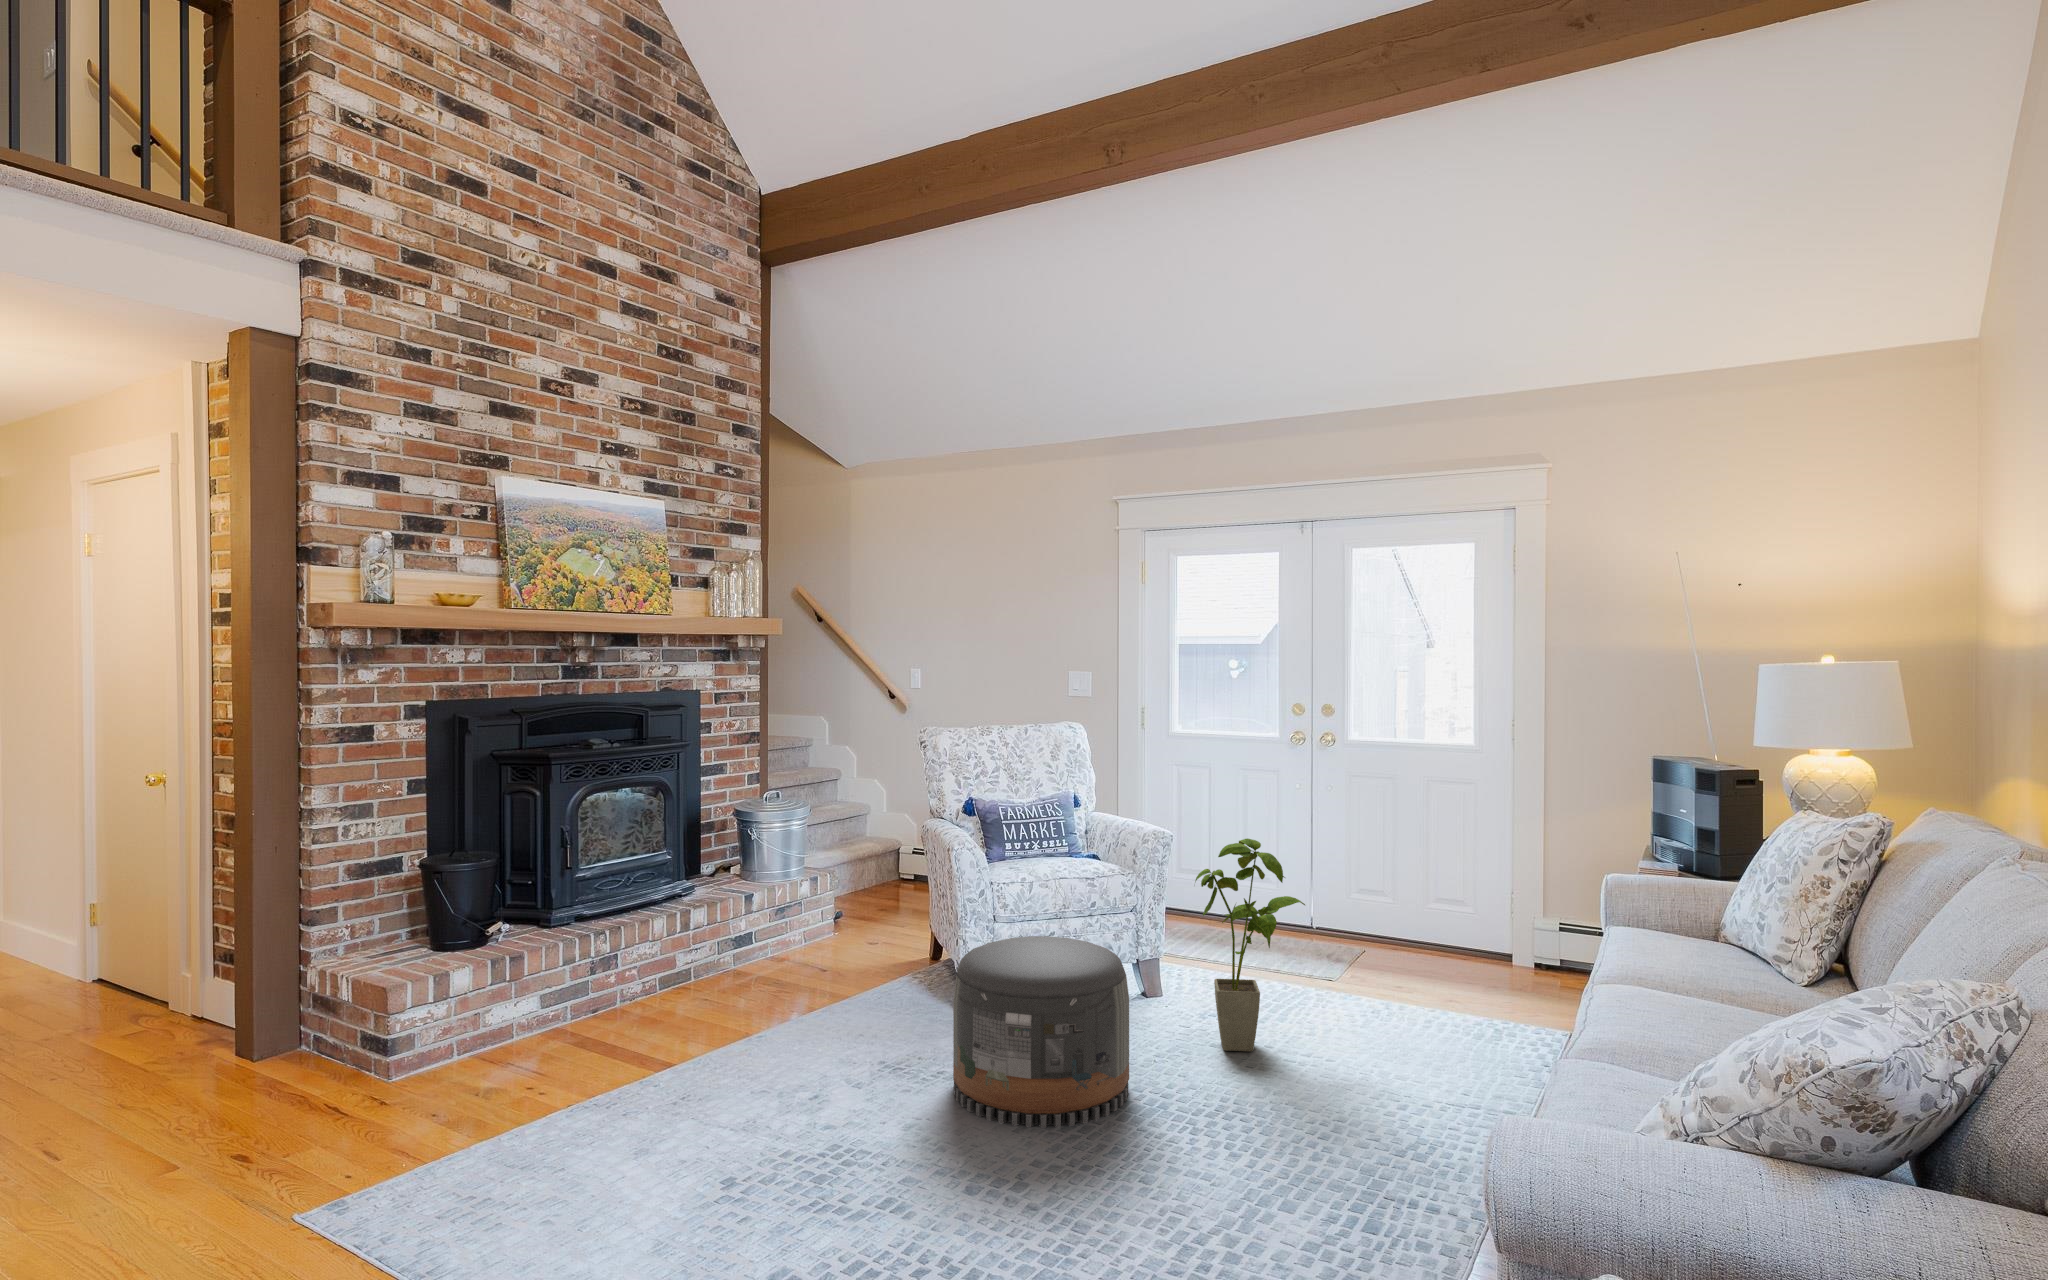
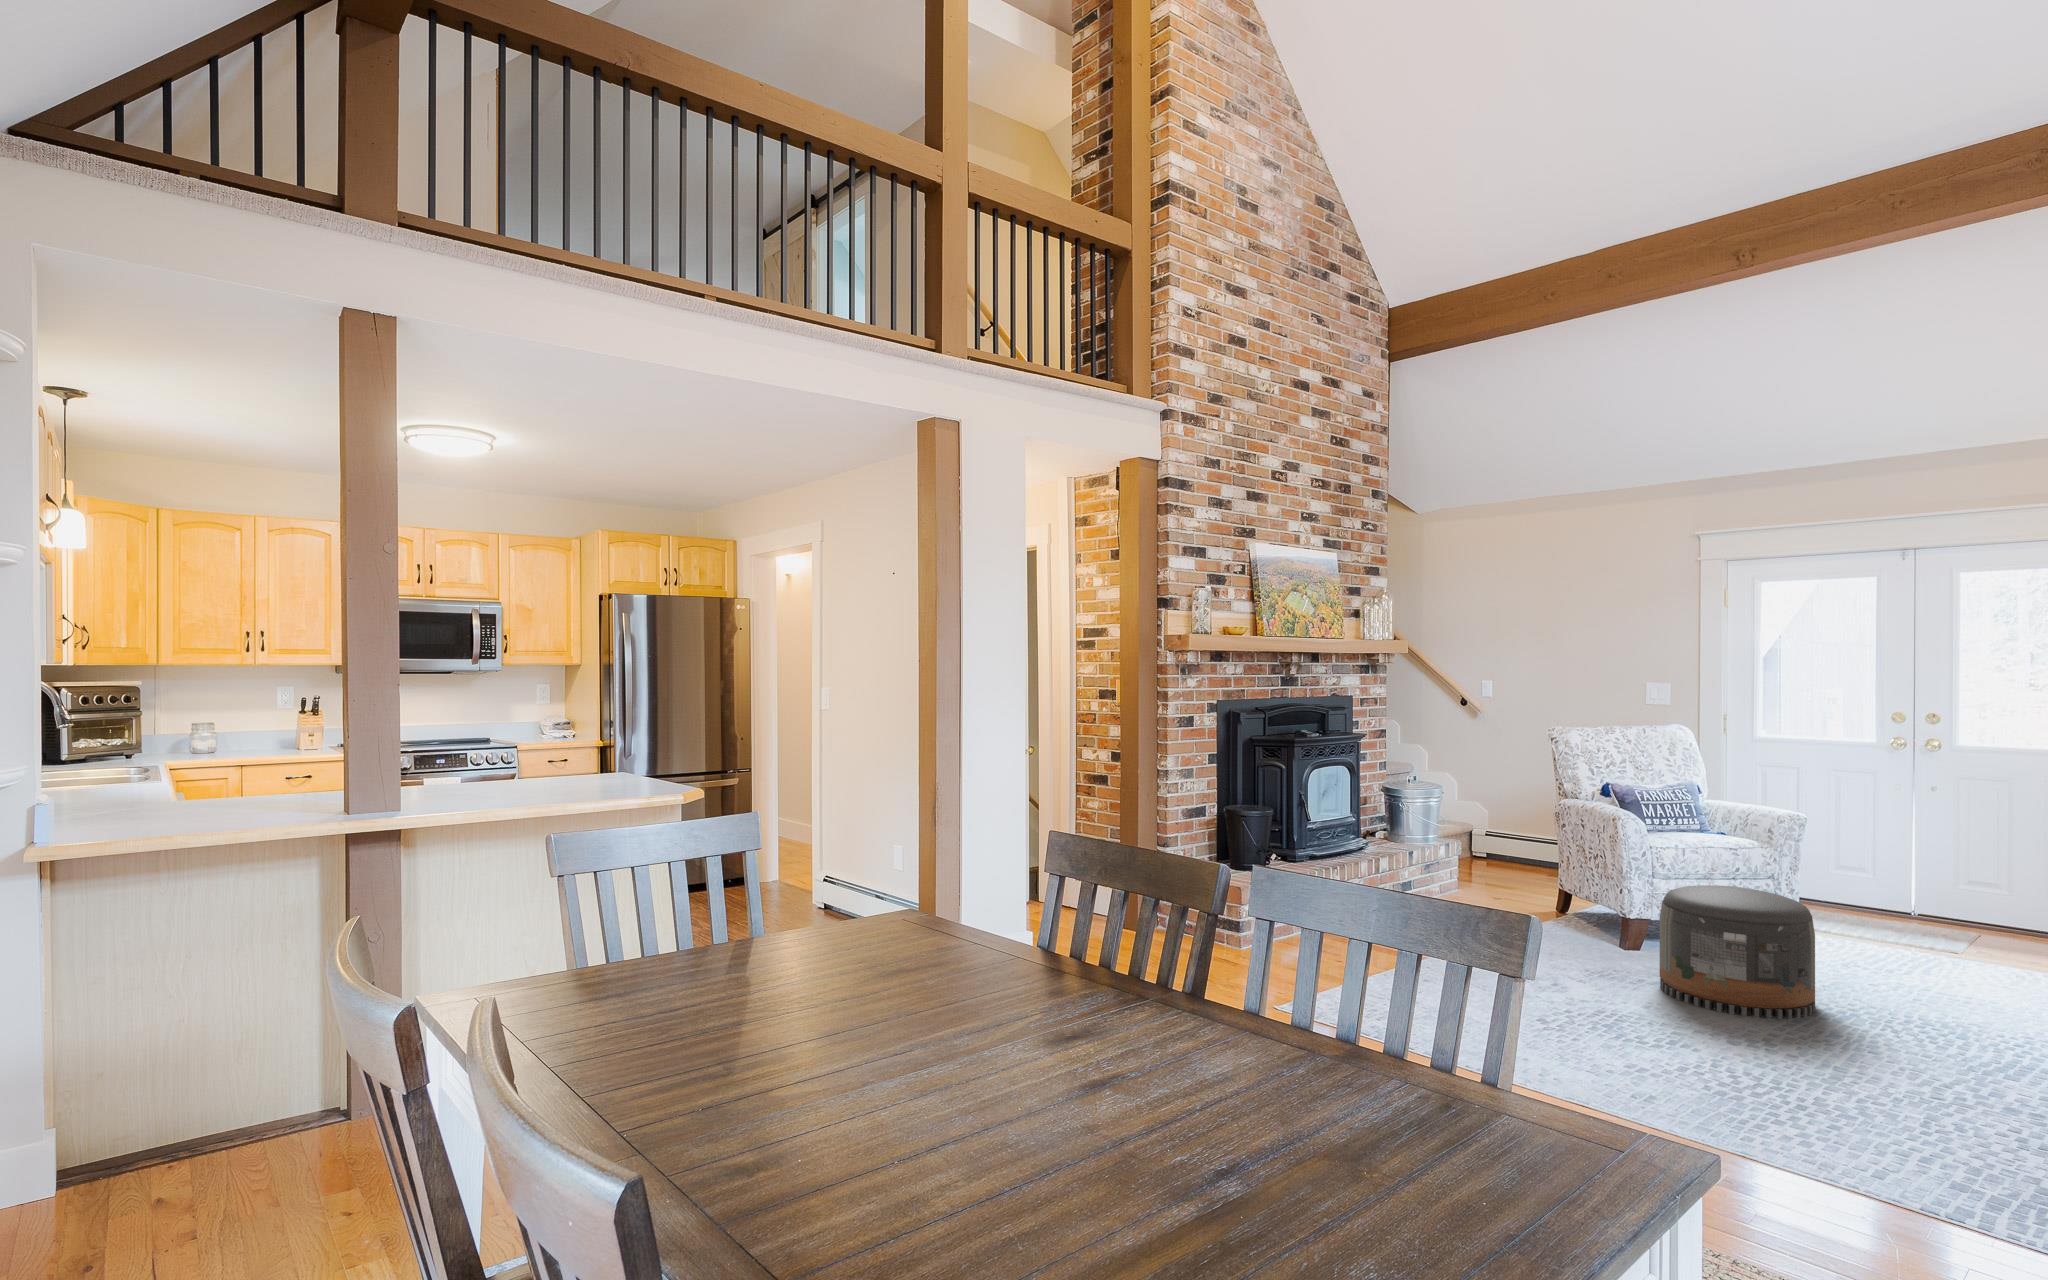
house plant: present [1195,839,1305,1052] -> none [1846,822,1957,993]

